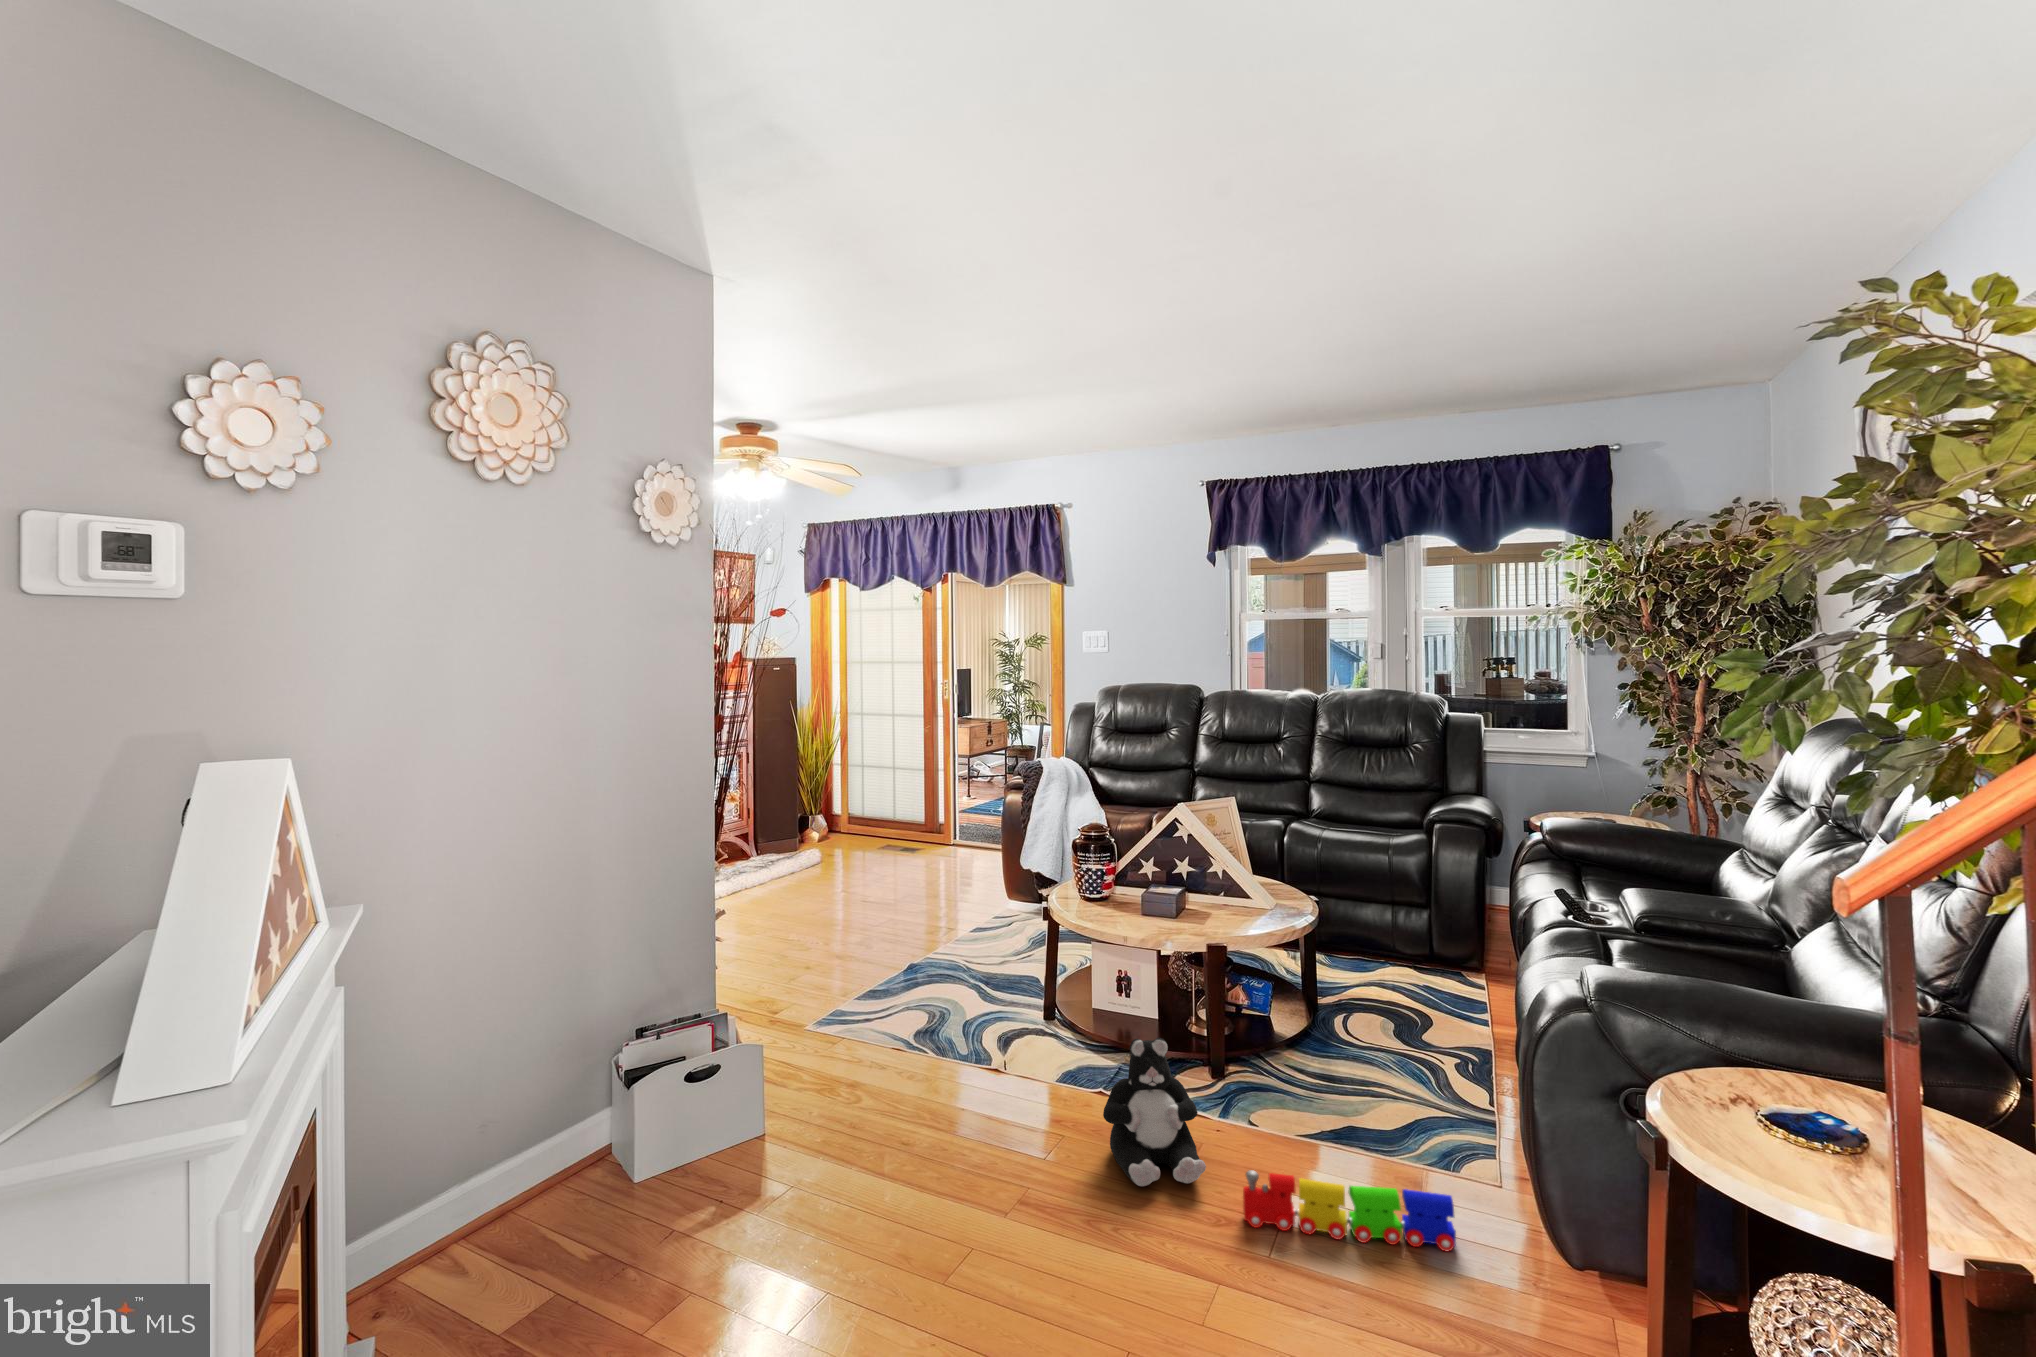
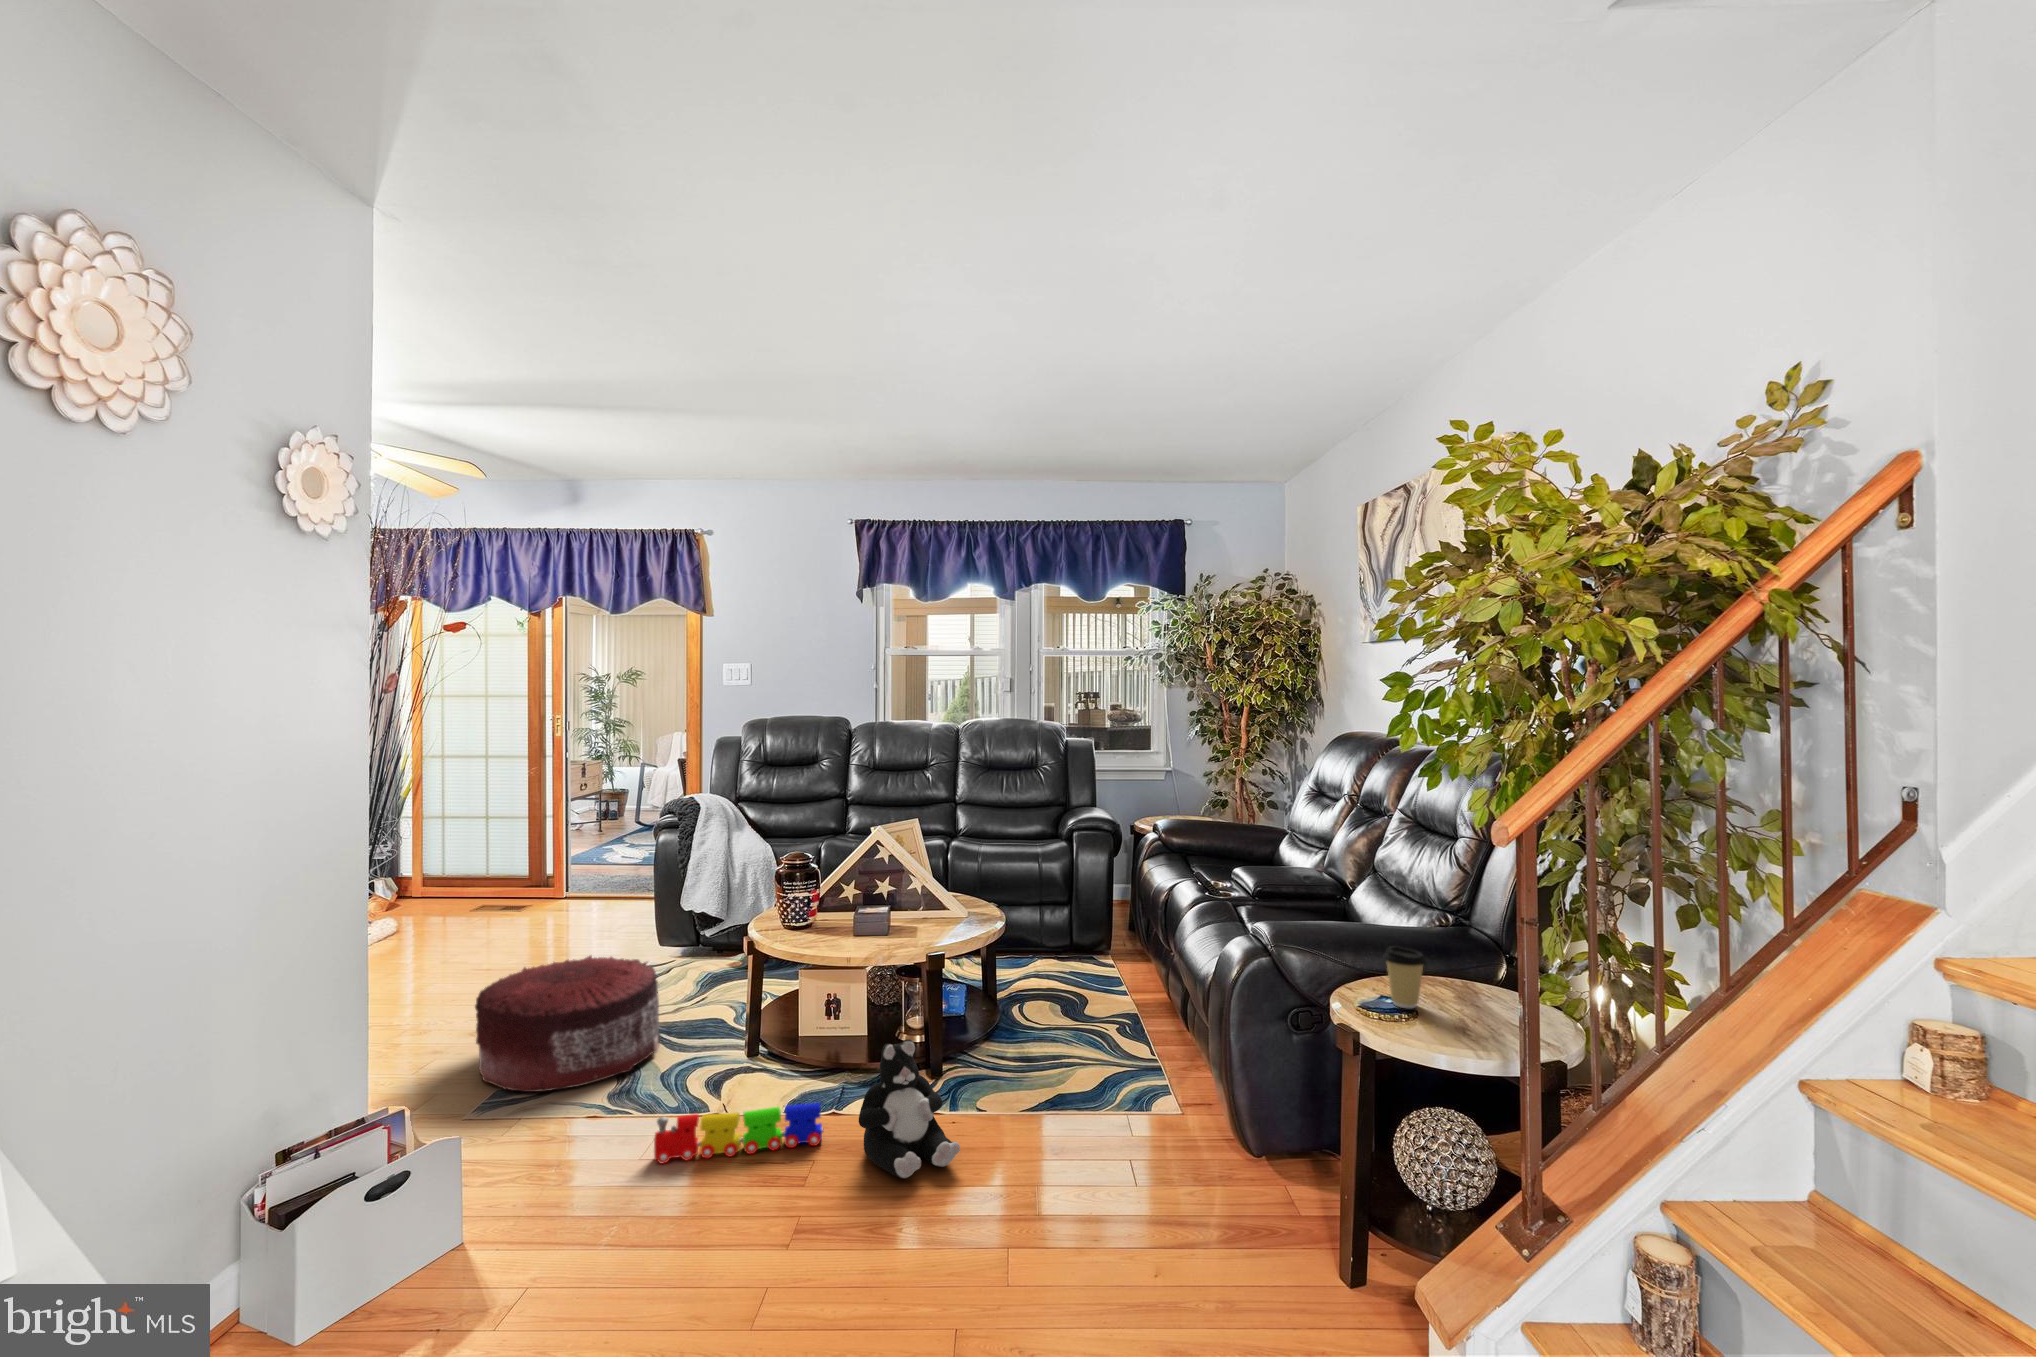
pouf: none [820,902,977,1022] -> present [475,956,660,1092]
coffee cup: none [1760,1044,1840,1143] -> present [1383,946,1426,1008]
toy train: present [1243,1170,1456,1251] -> present [654,1103,824,1163]

